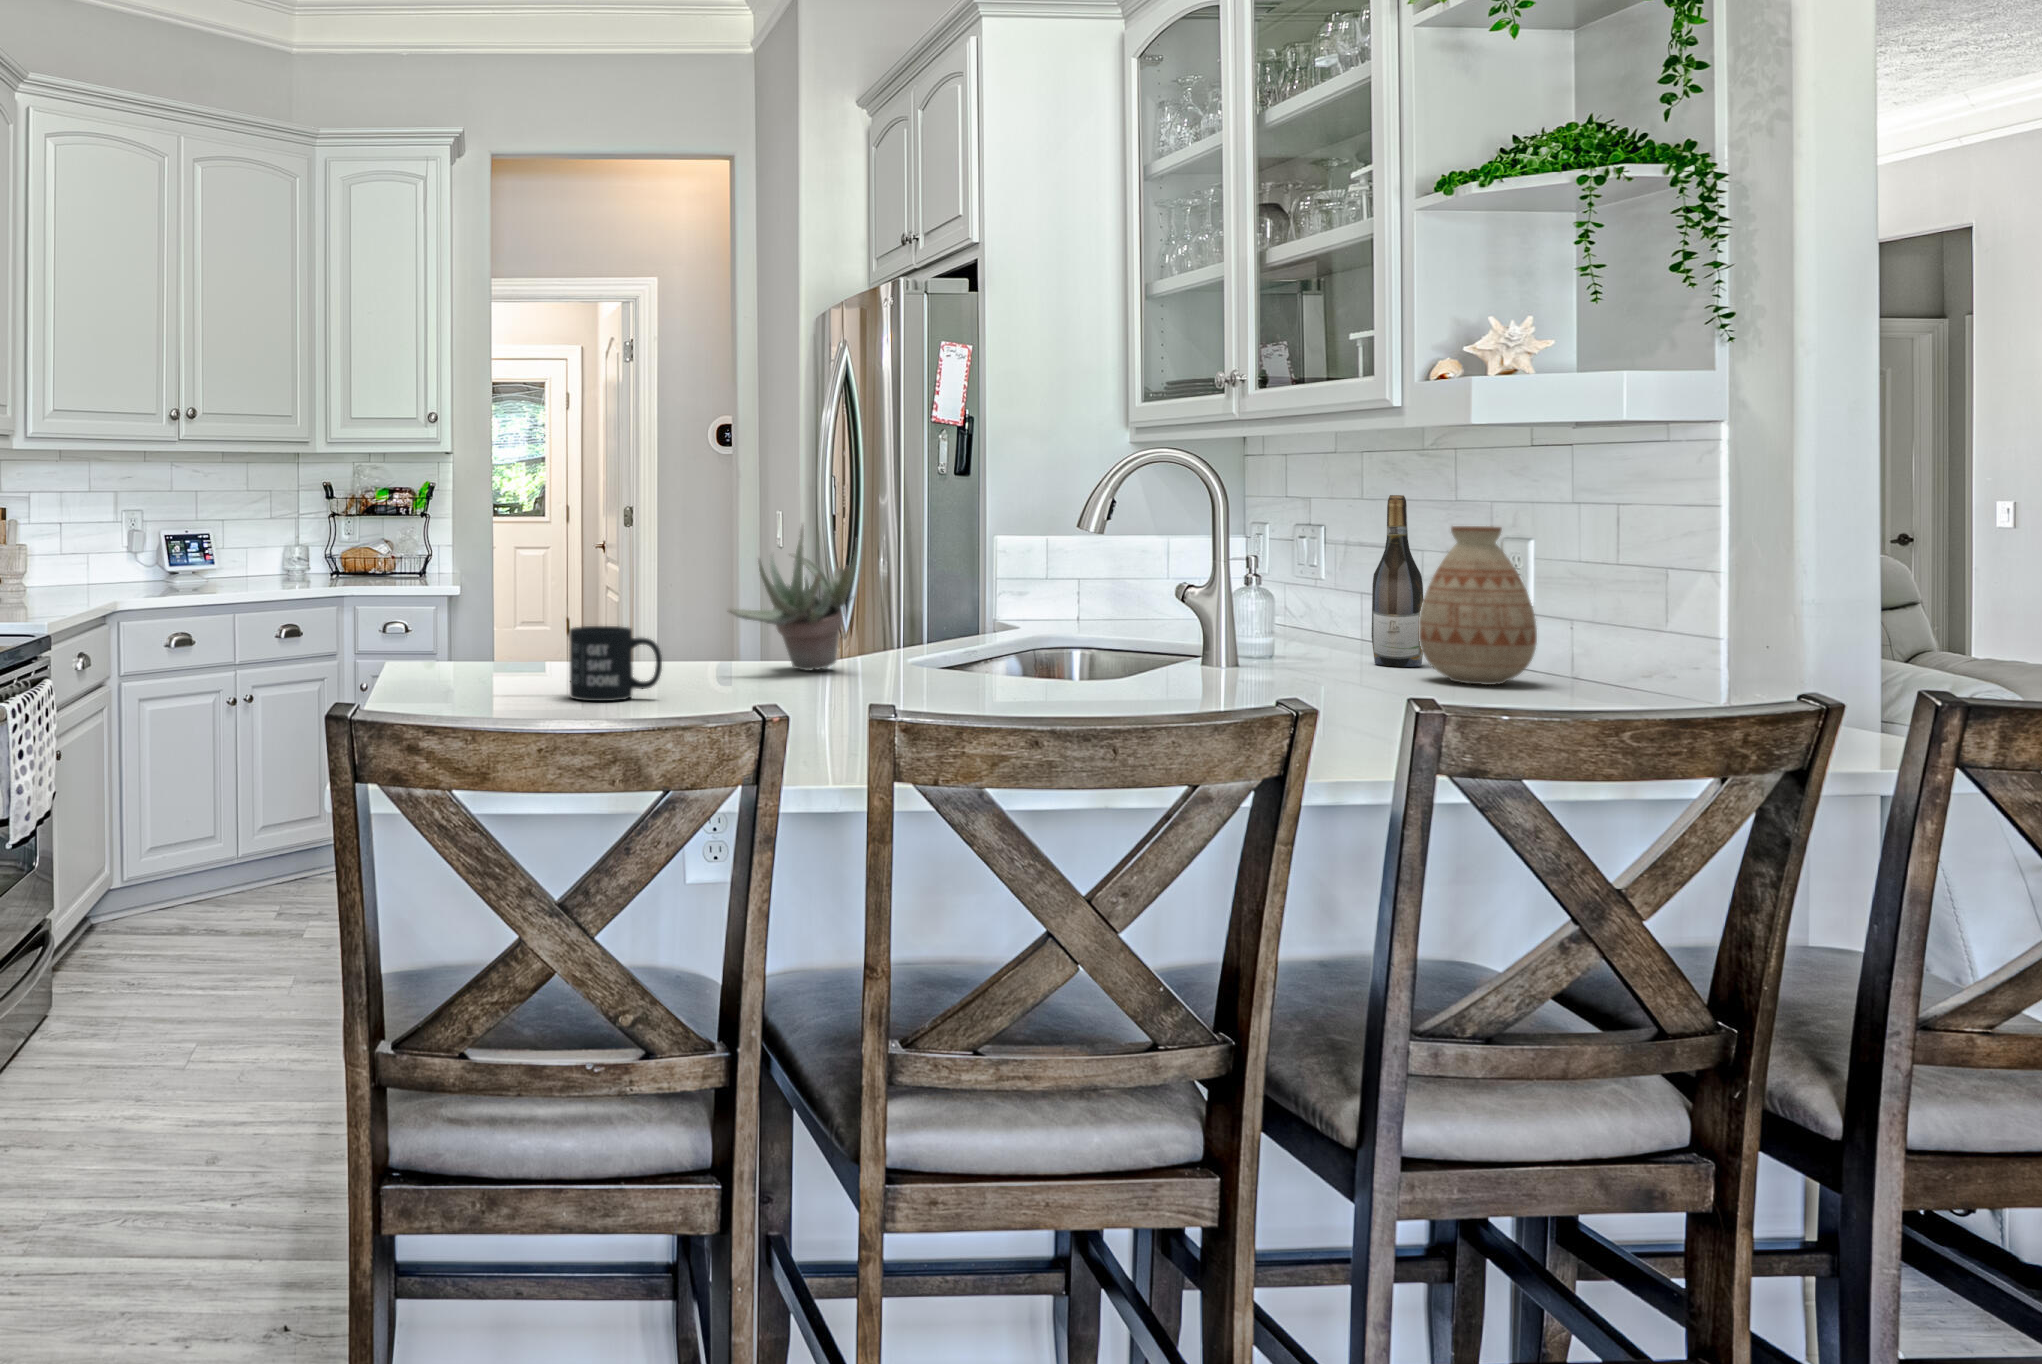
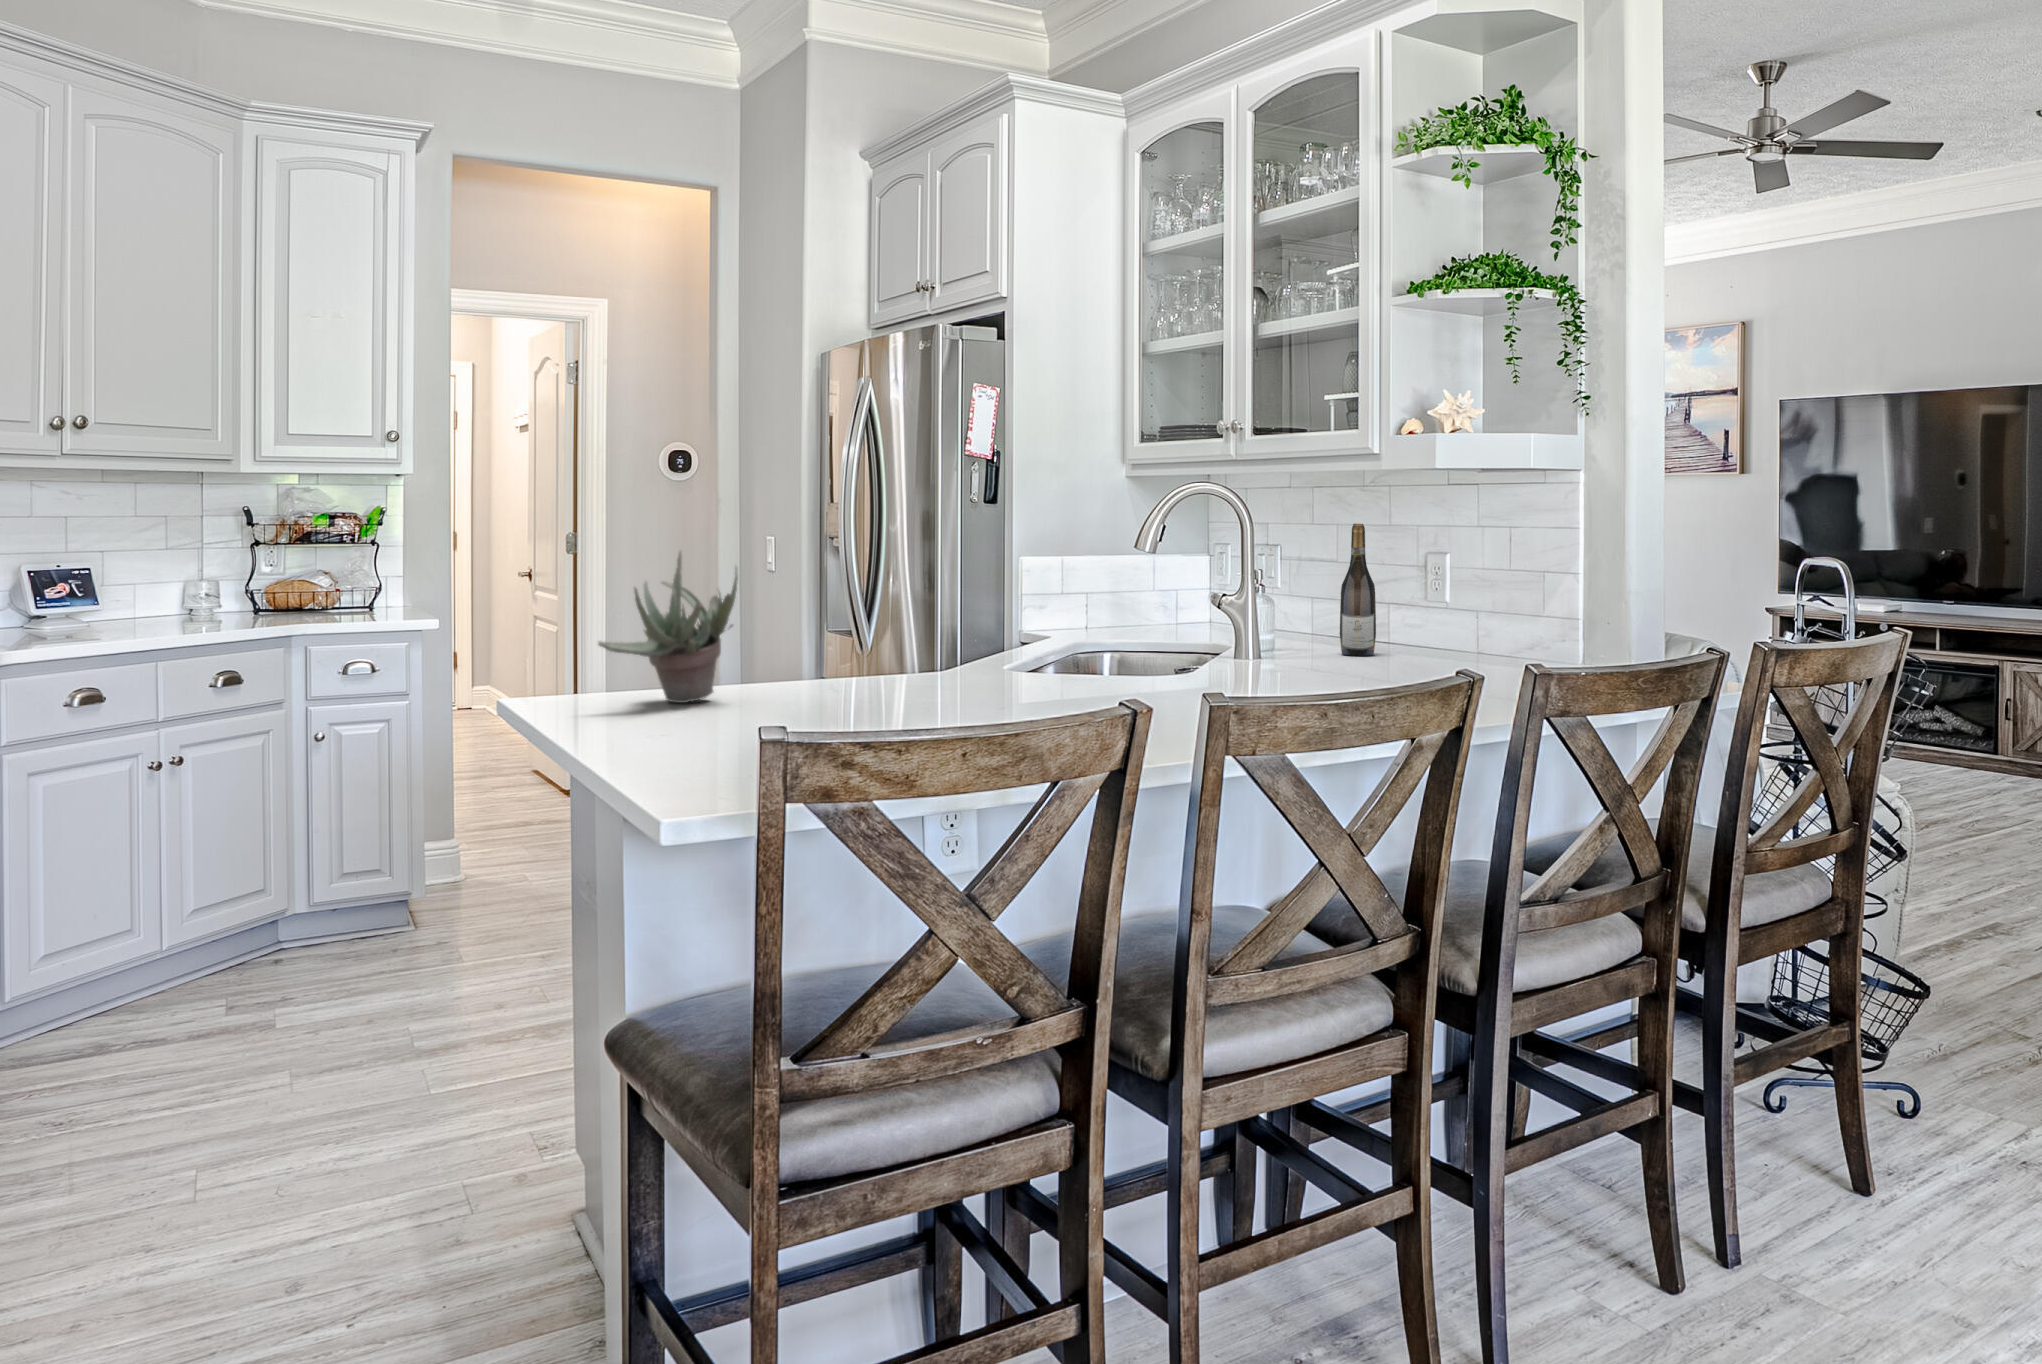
succulent plant: present [728,525,858,670] -> present [598,551,738,703]
vase: present [1419,526,1537,685] -> none [1387,547,1465,666]
mug: present [569,626,662,701] -> none [767,648,857,721]

